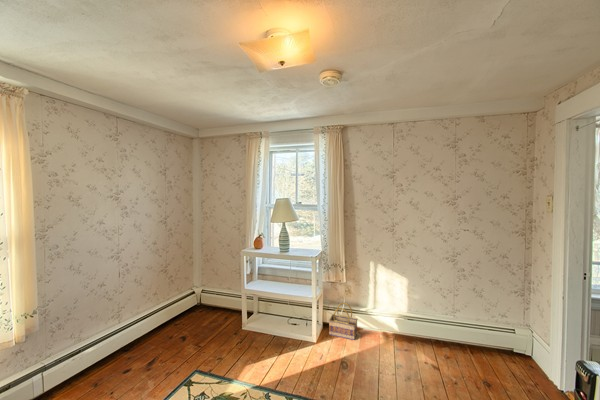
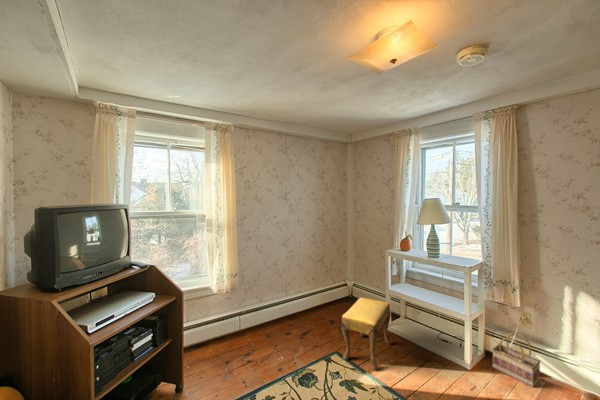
footstool: none [204,303,250,376] -> present [341,297,391,371]

